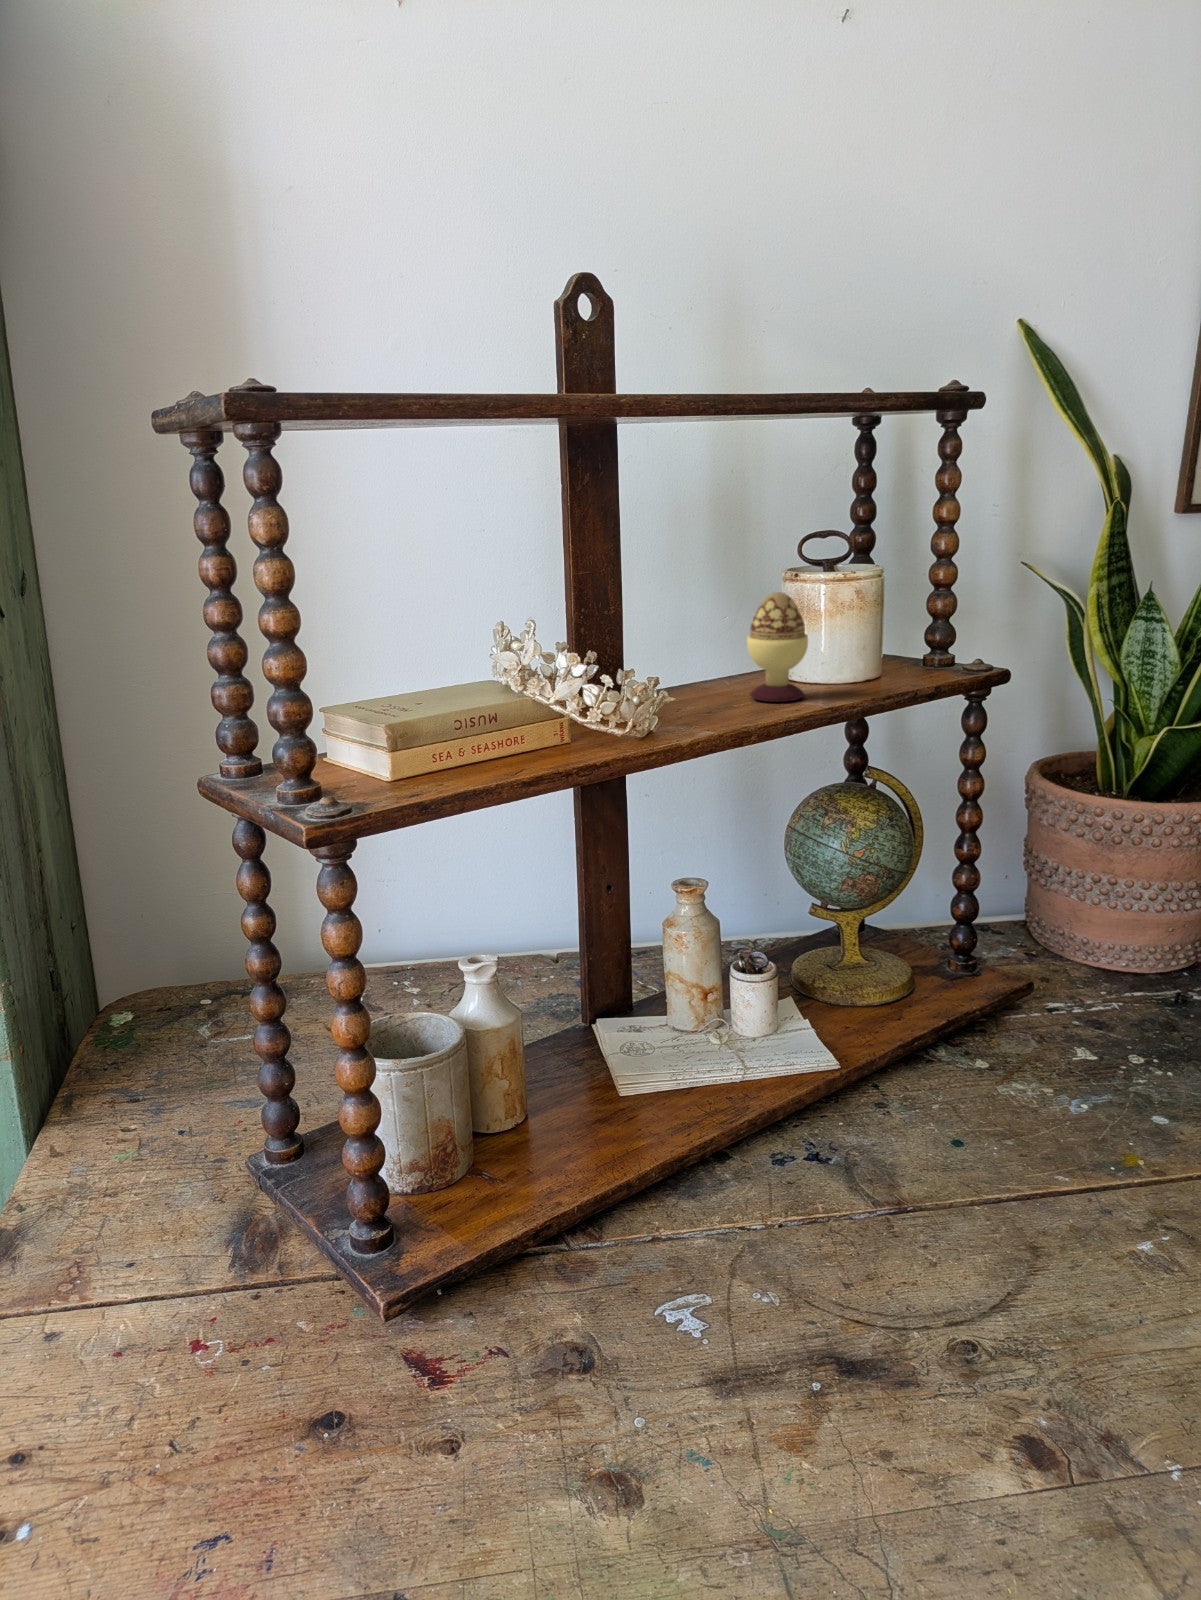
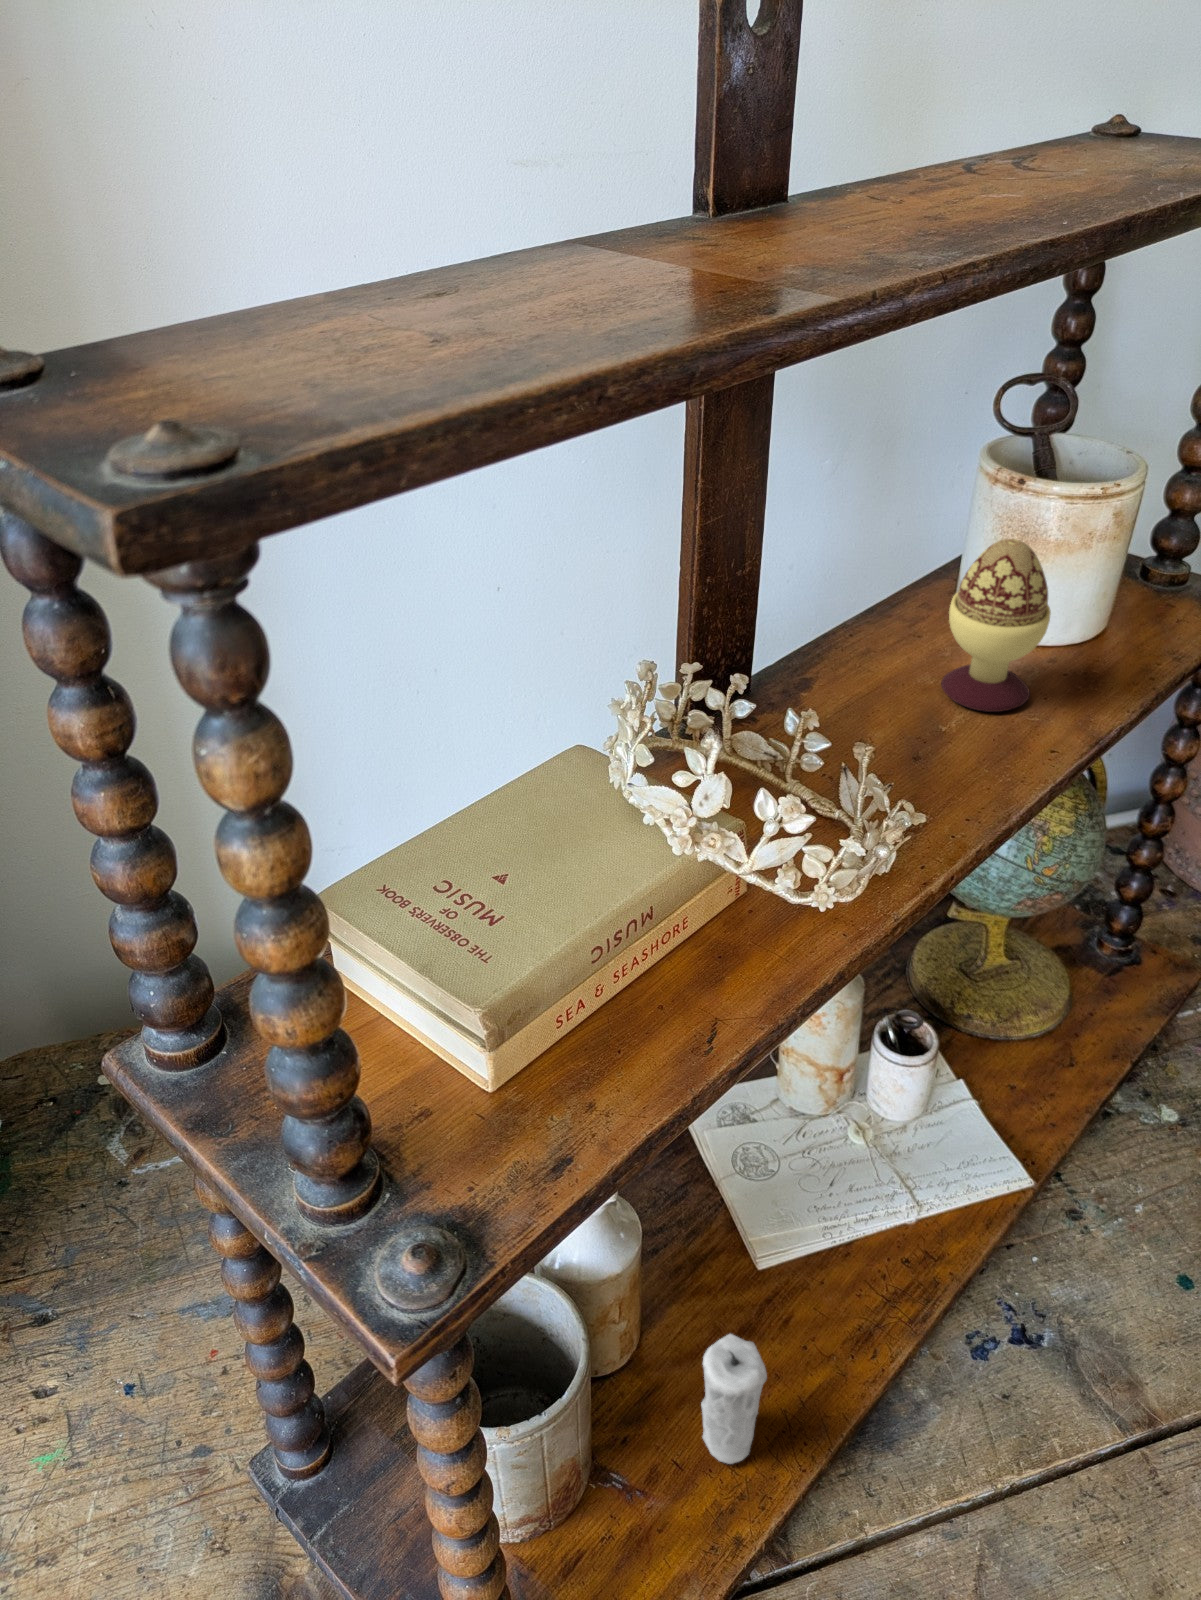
candle: none [543,1055,587,1170] -> present [701,1334,767,1464]

